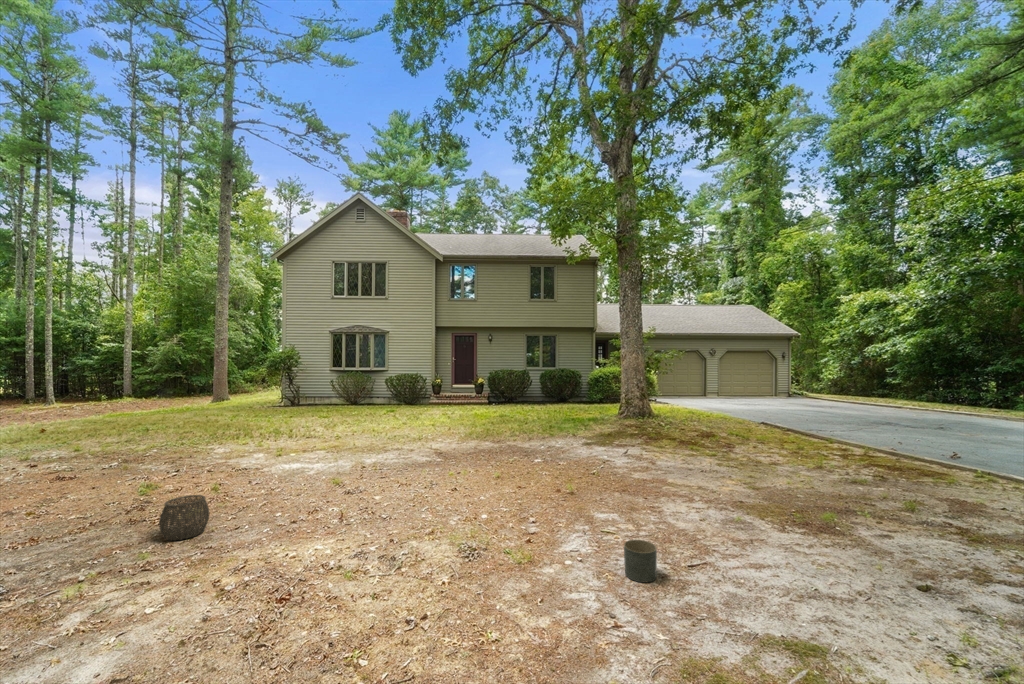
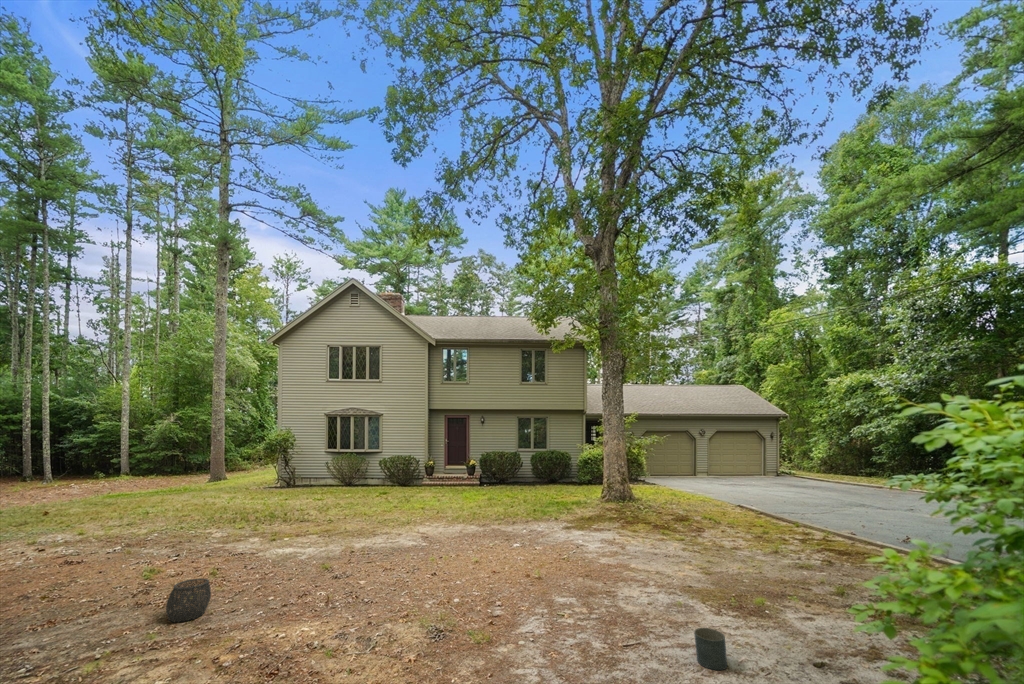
planter: present [624,539,657,583] -> present [694,628,727,670]

